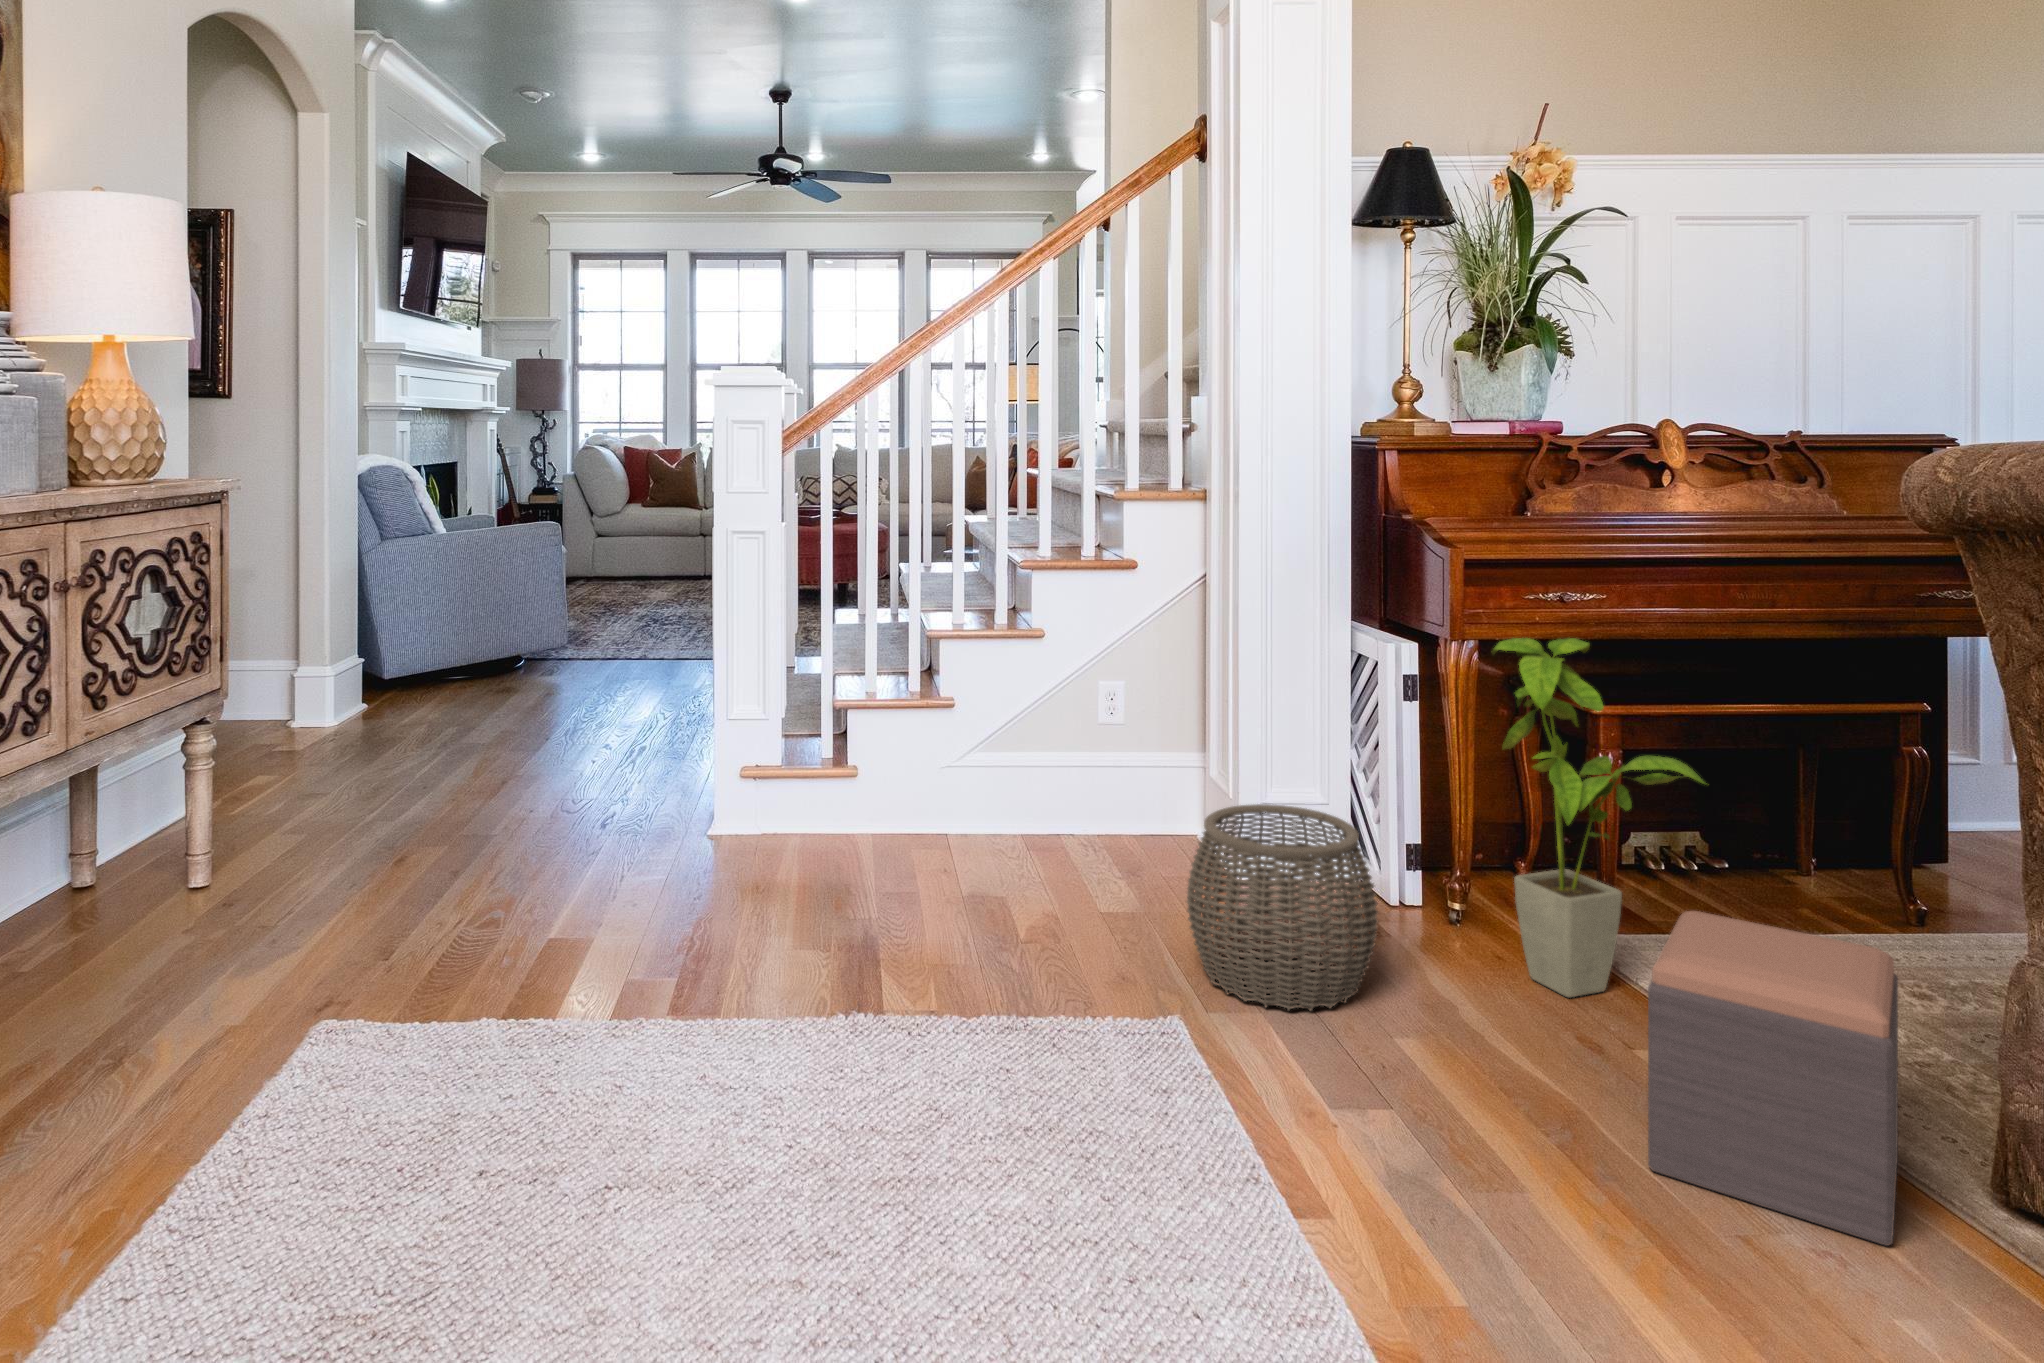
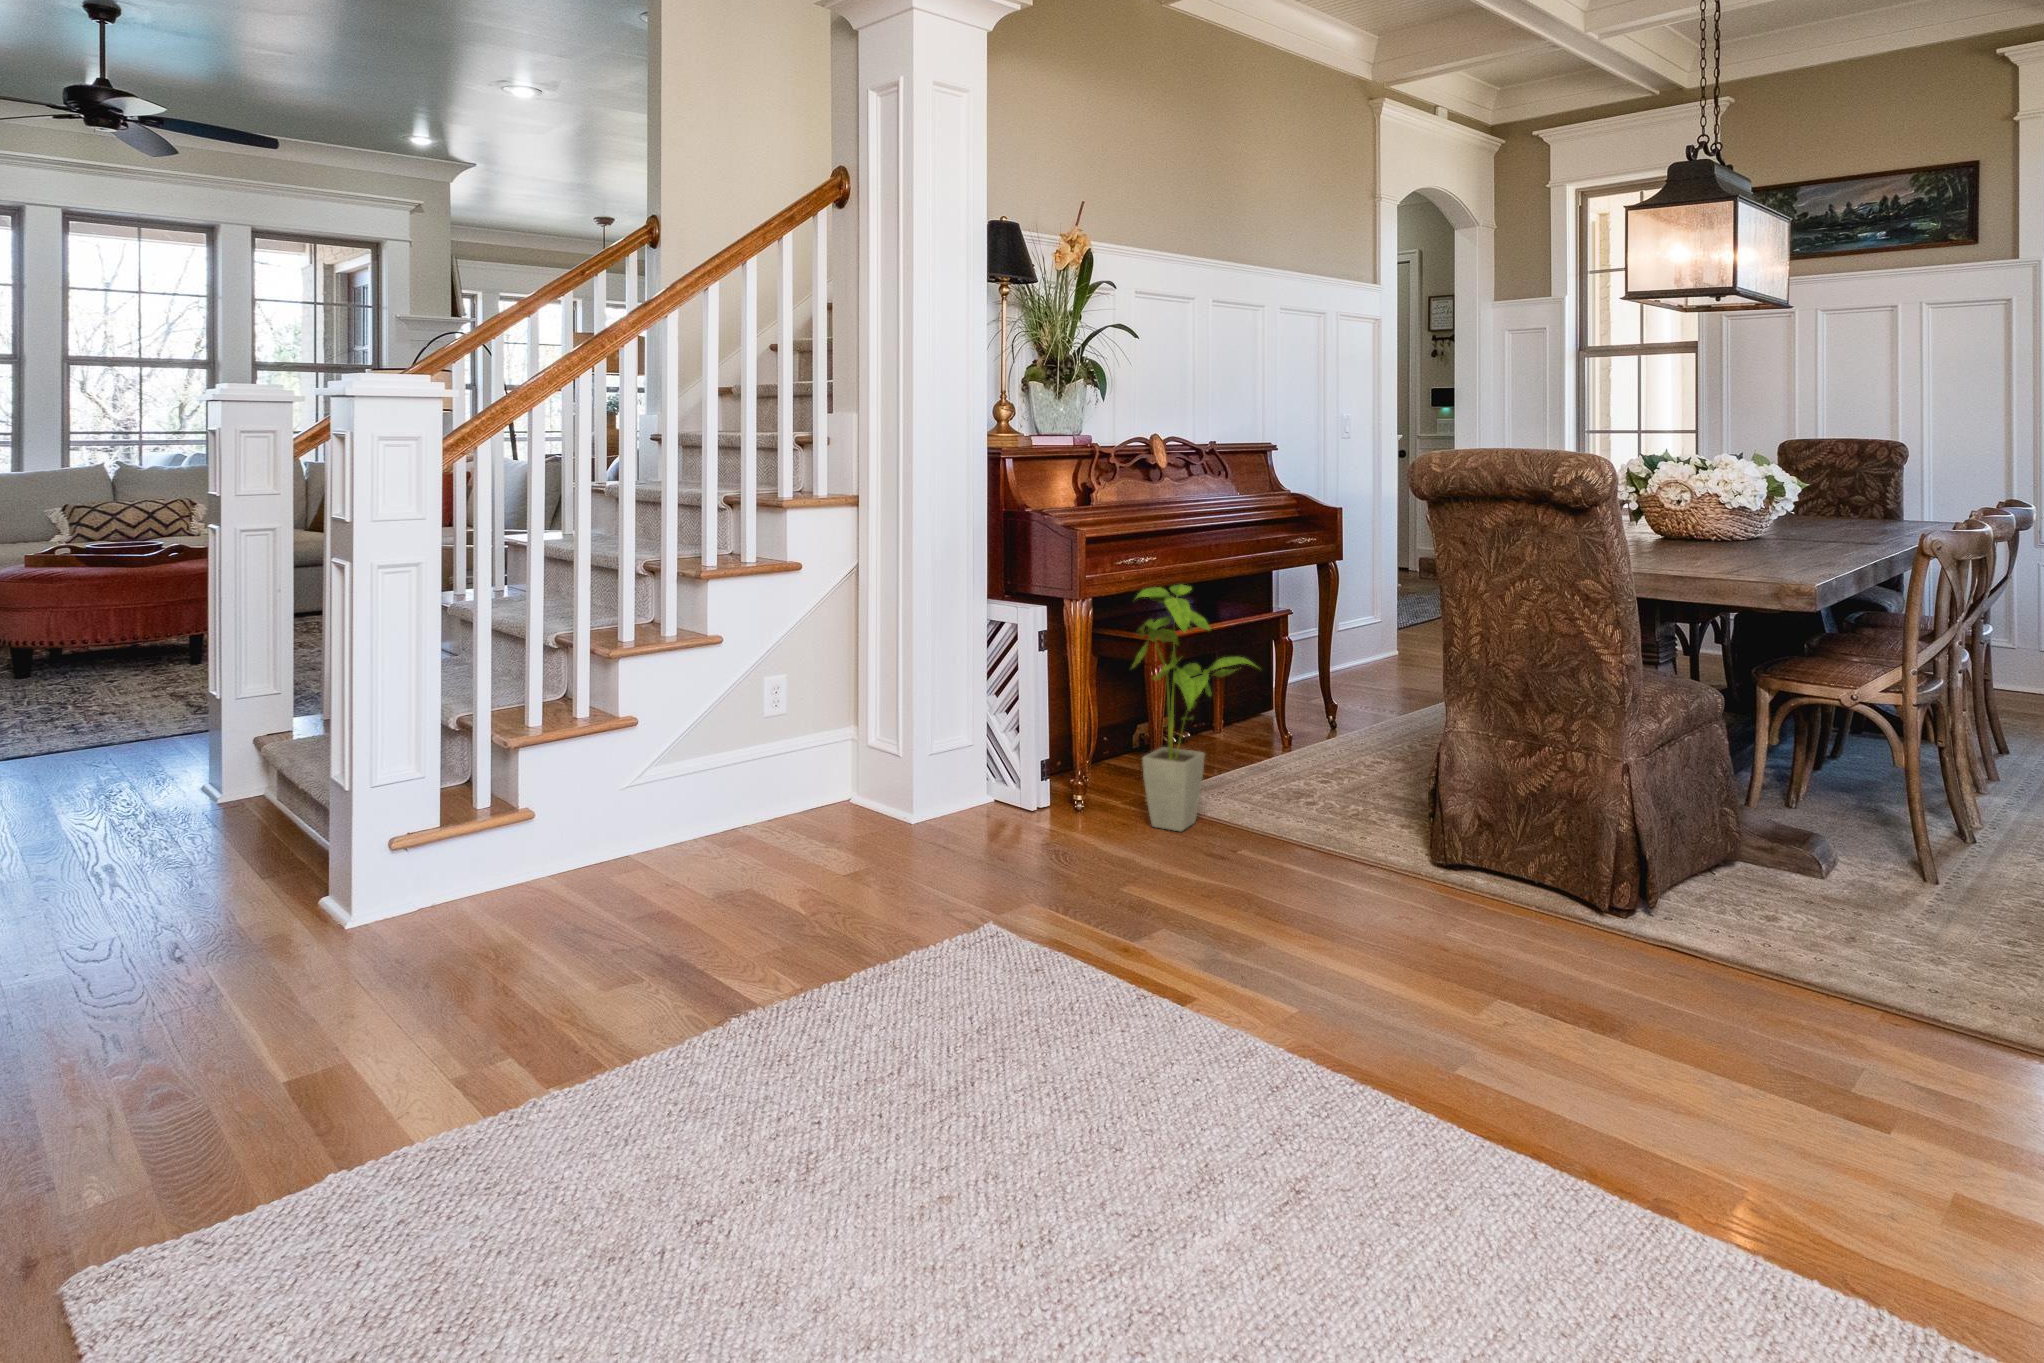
woven basket: present [1187,804,1378,1011] -> none [944,736,1086,888]
footstool: present [1648,911,1898,1246] -> none [1279,743,1420,904]

